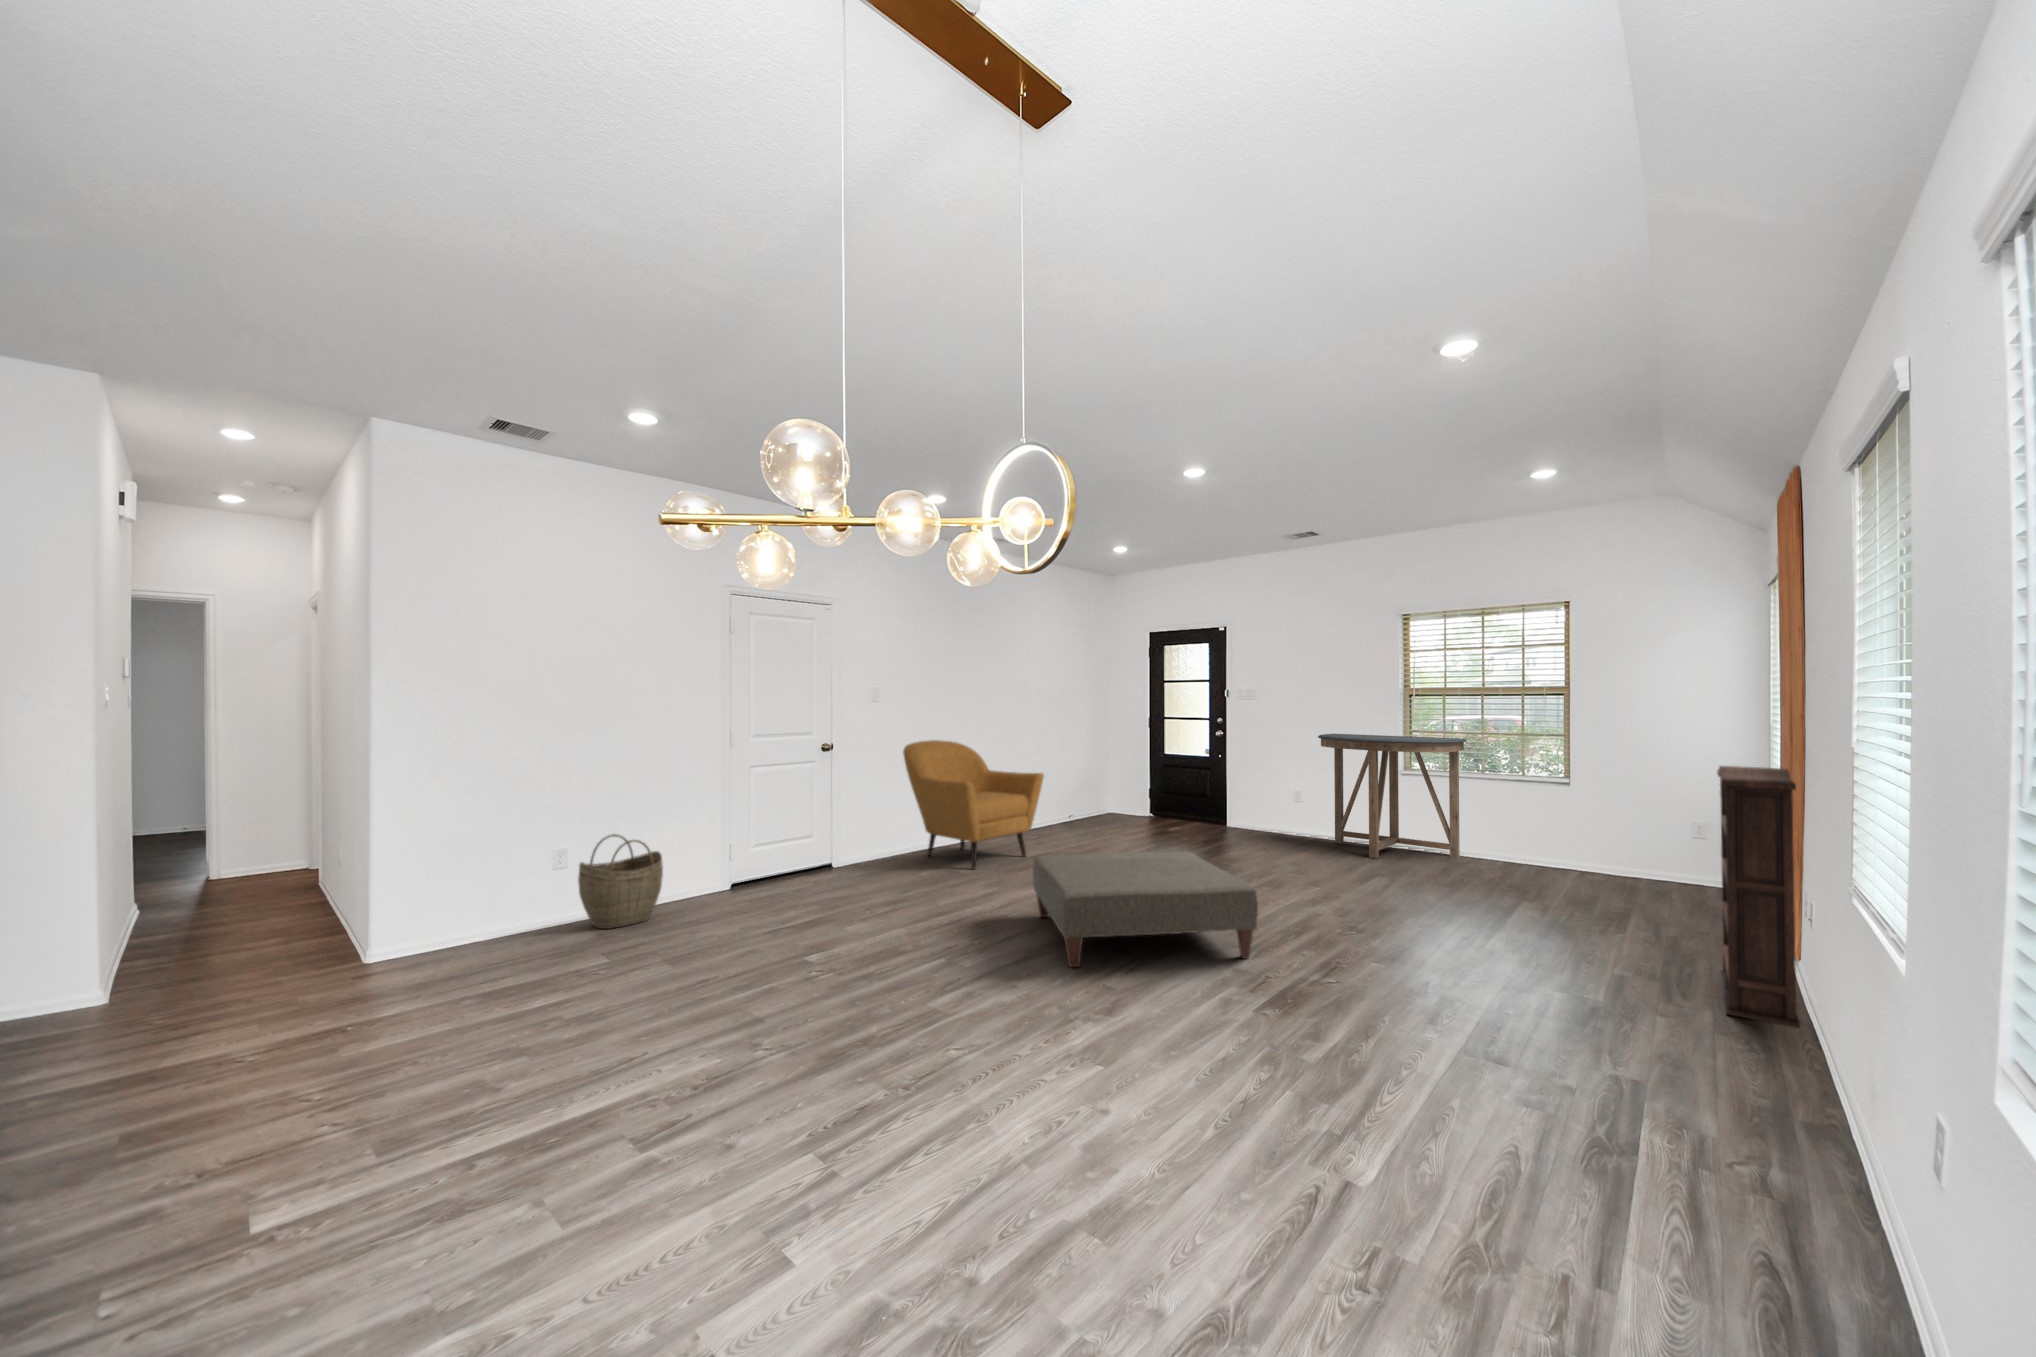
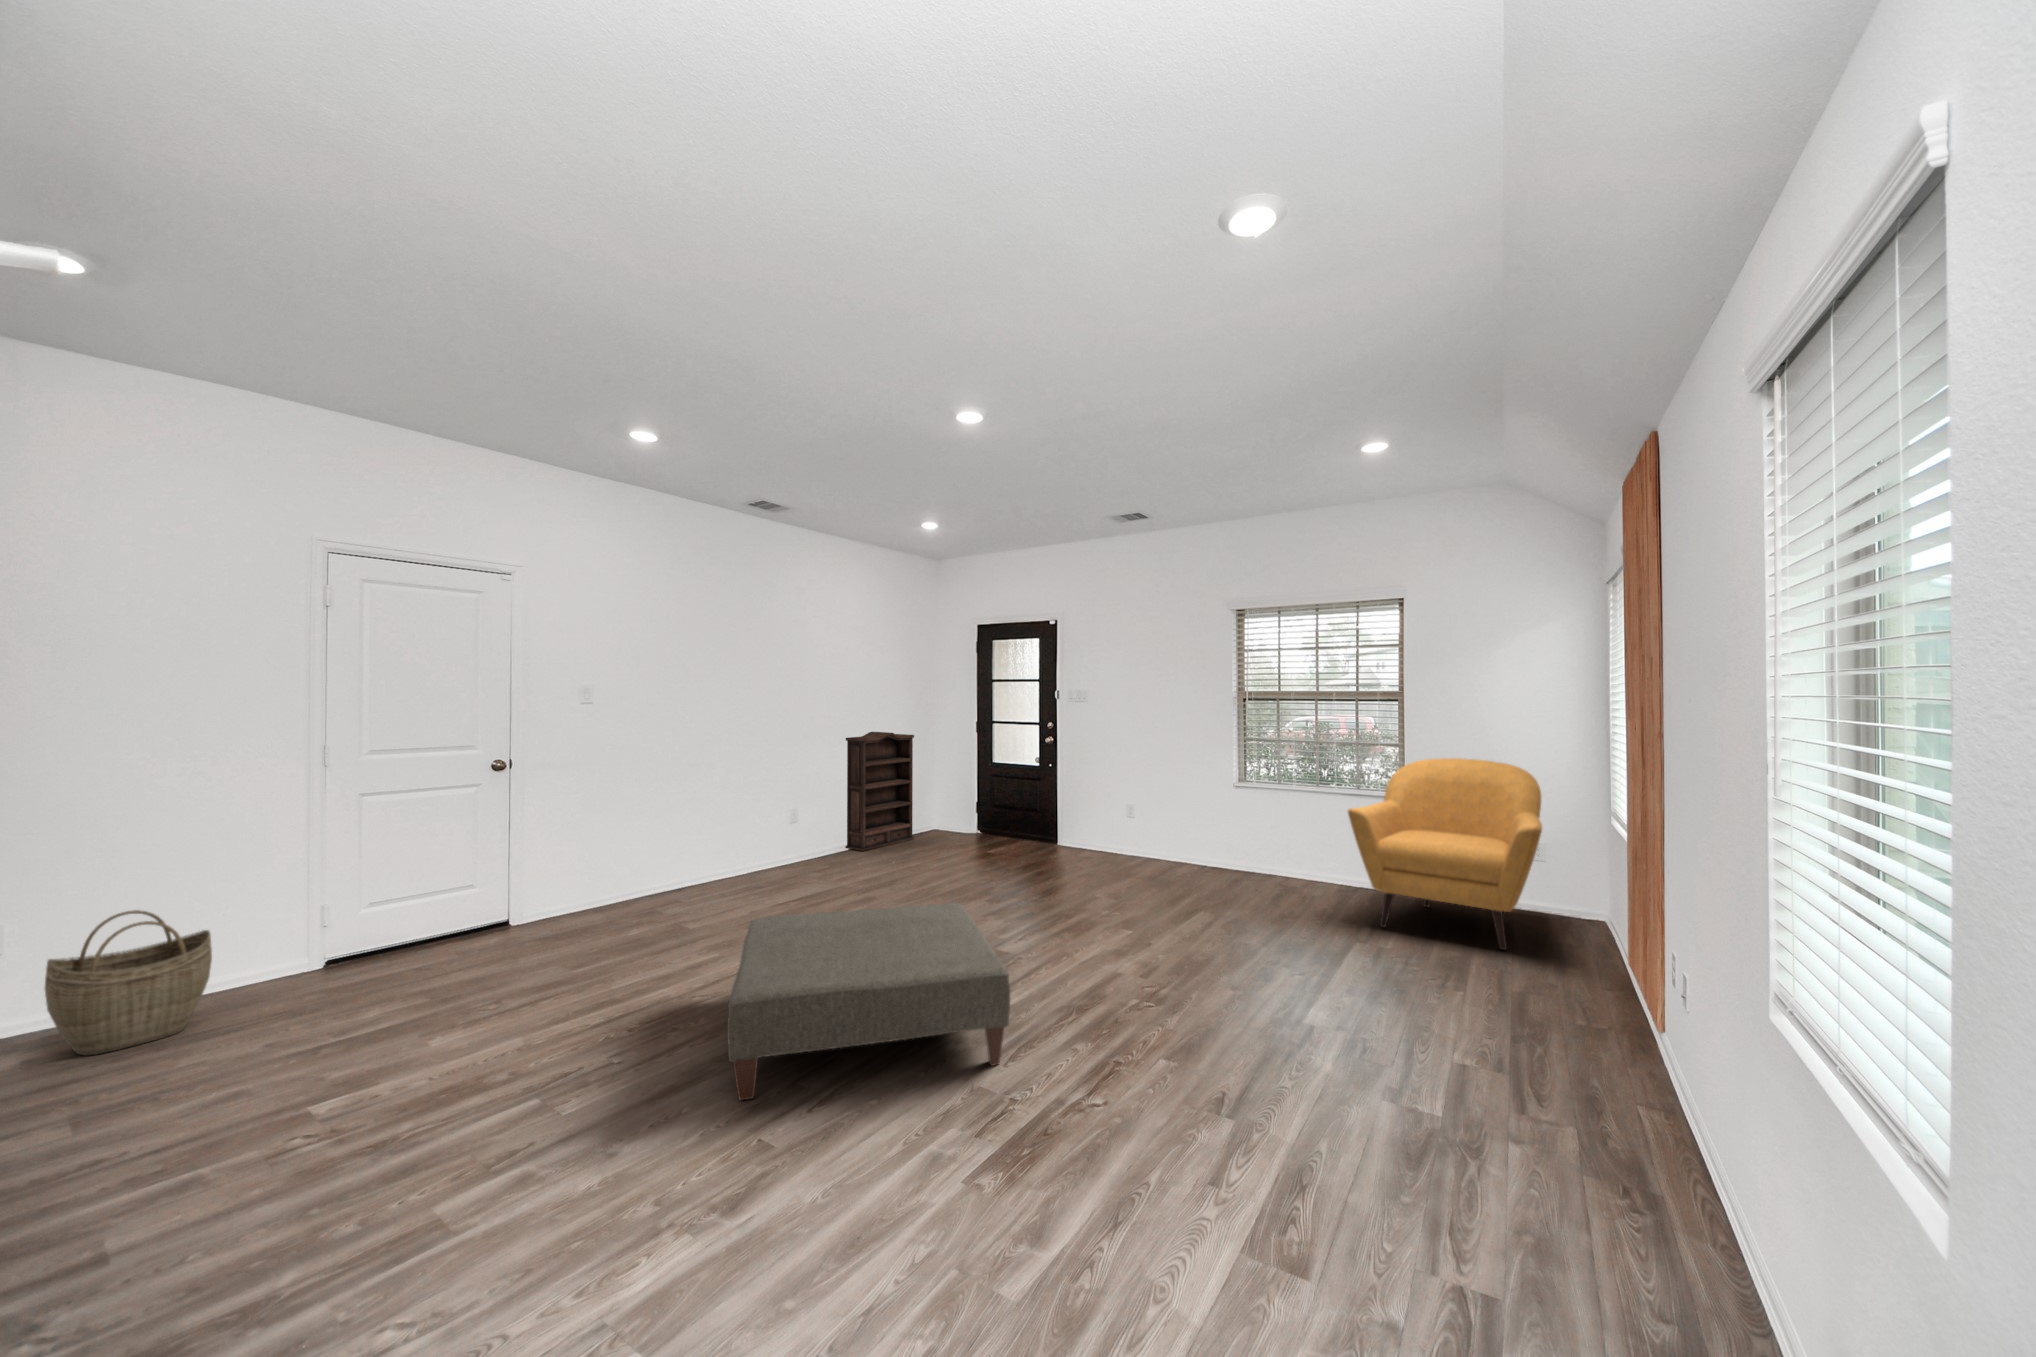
console table: present [1318,734,1467,858] -> none [1146,741,1301,884]
armchair: present [903,740,1044,869] -> present [1348,758,1542,950]
bookshelf: present [1717,766,1800,1028] -> present [845,732,914,851]

